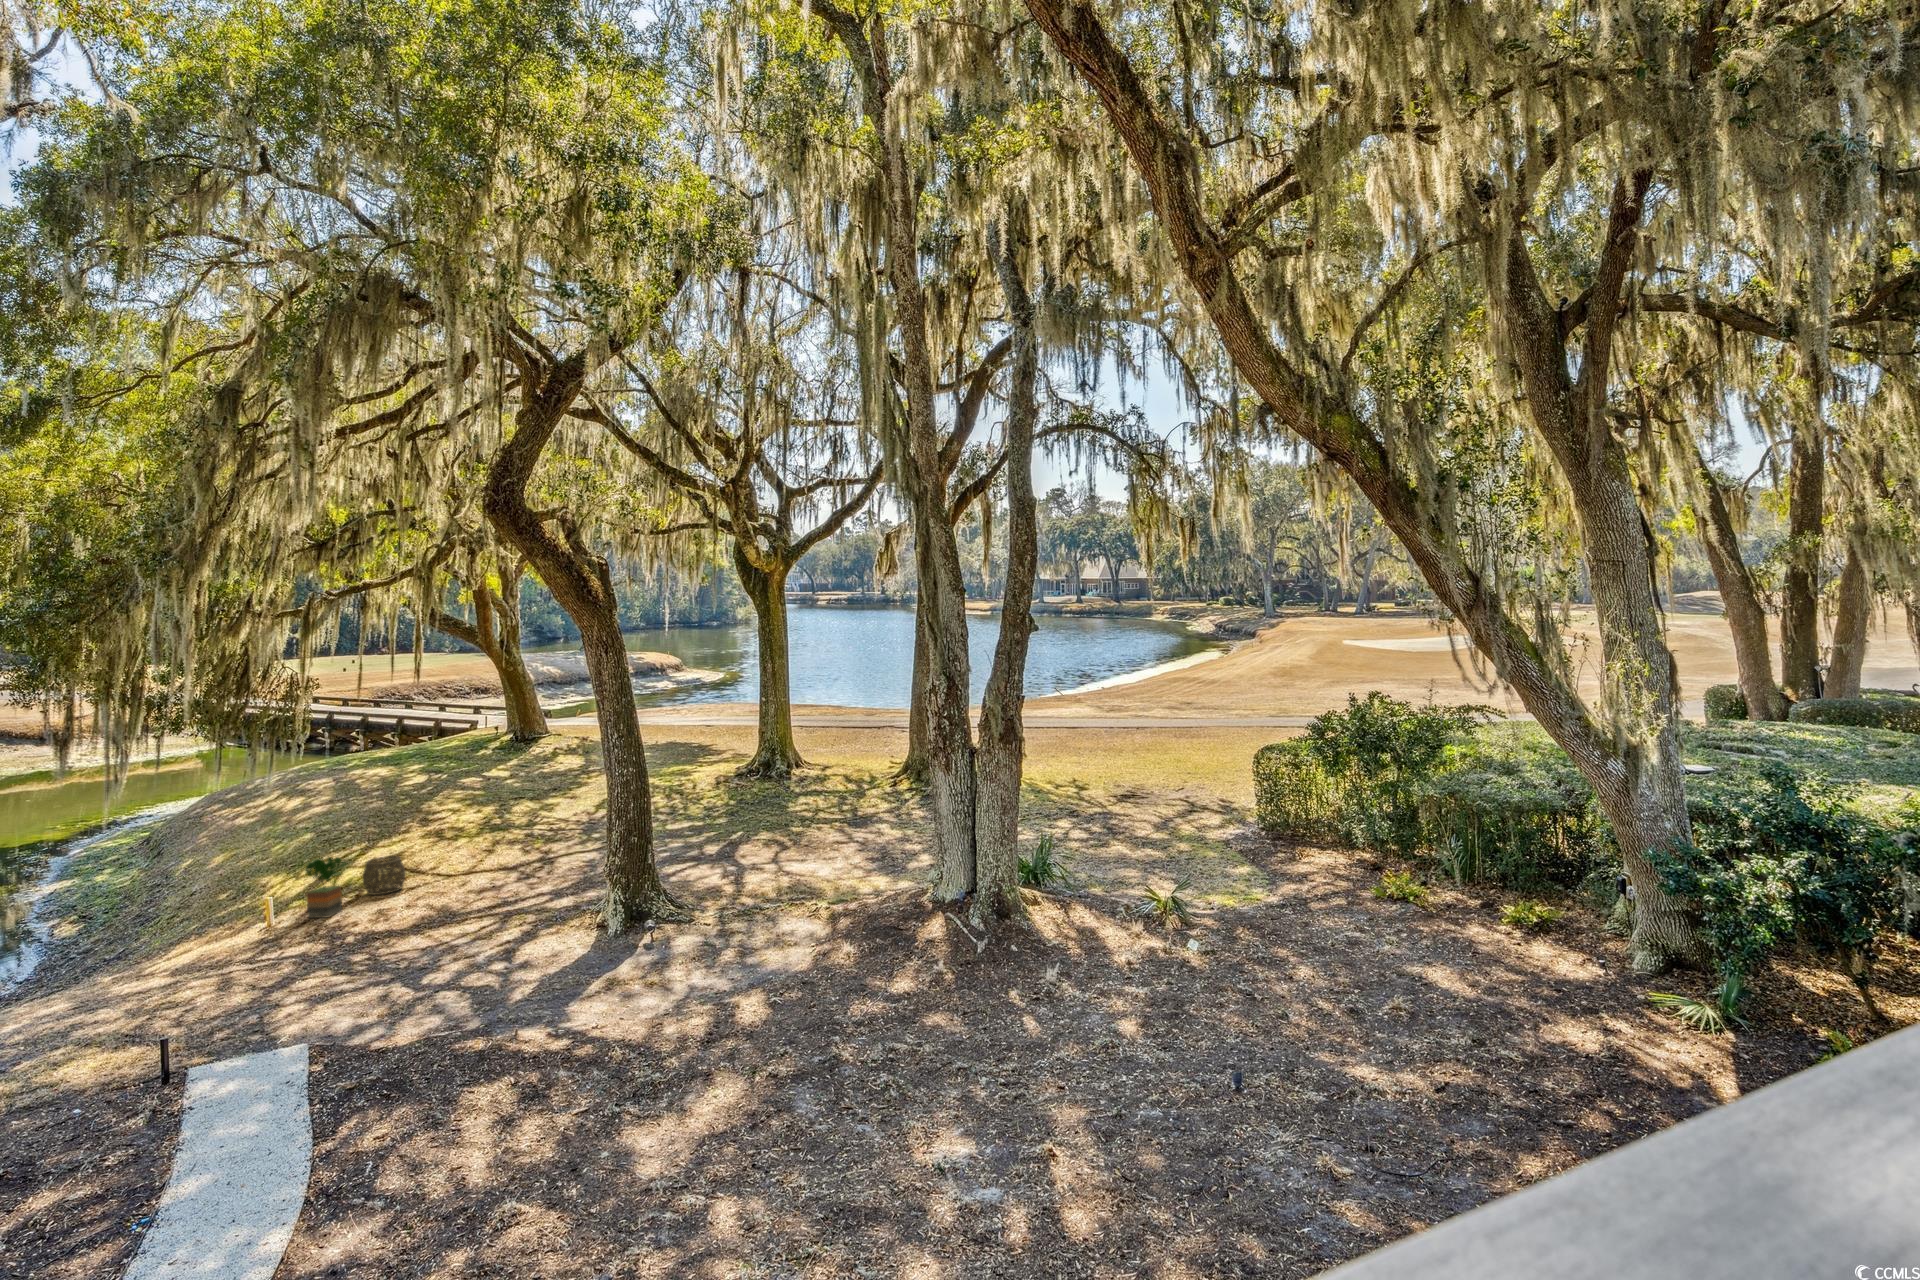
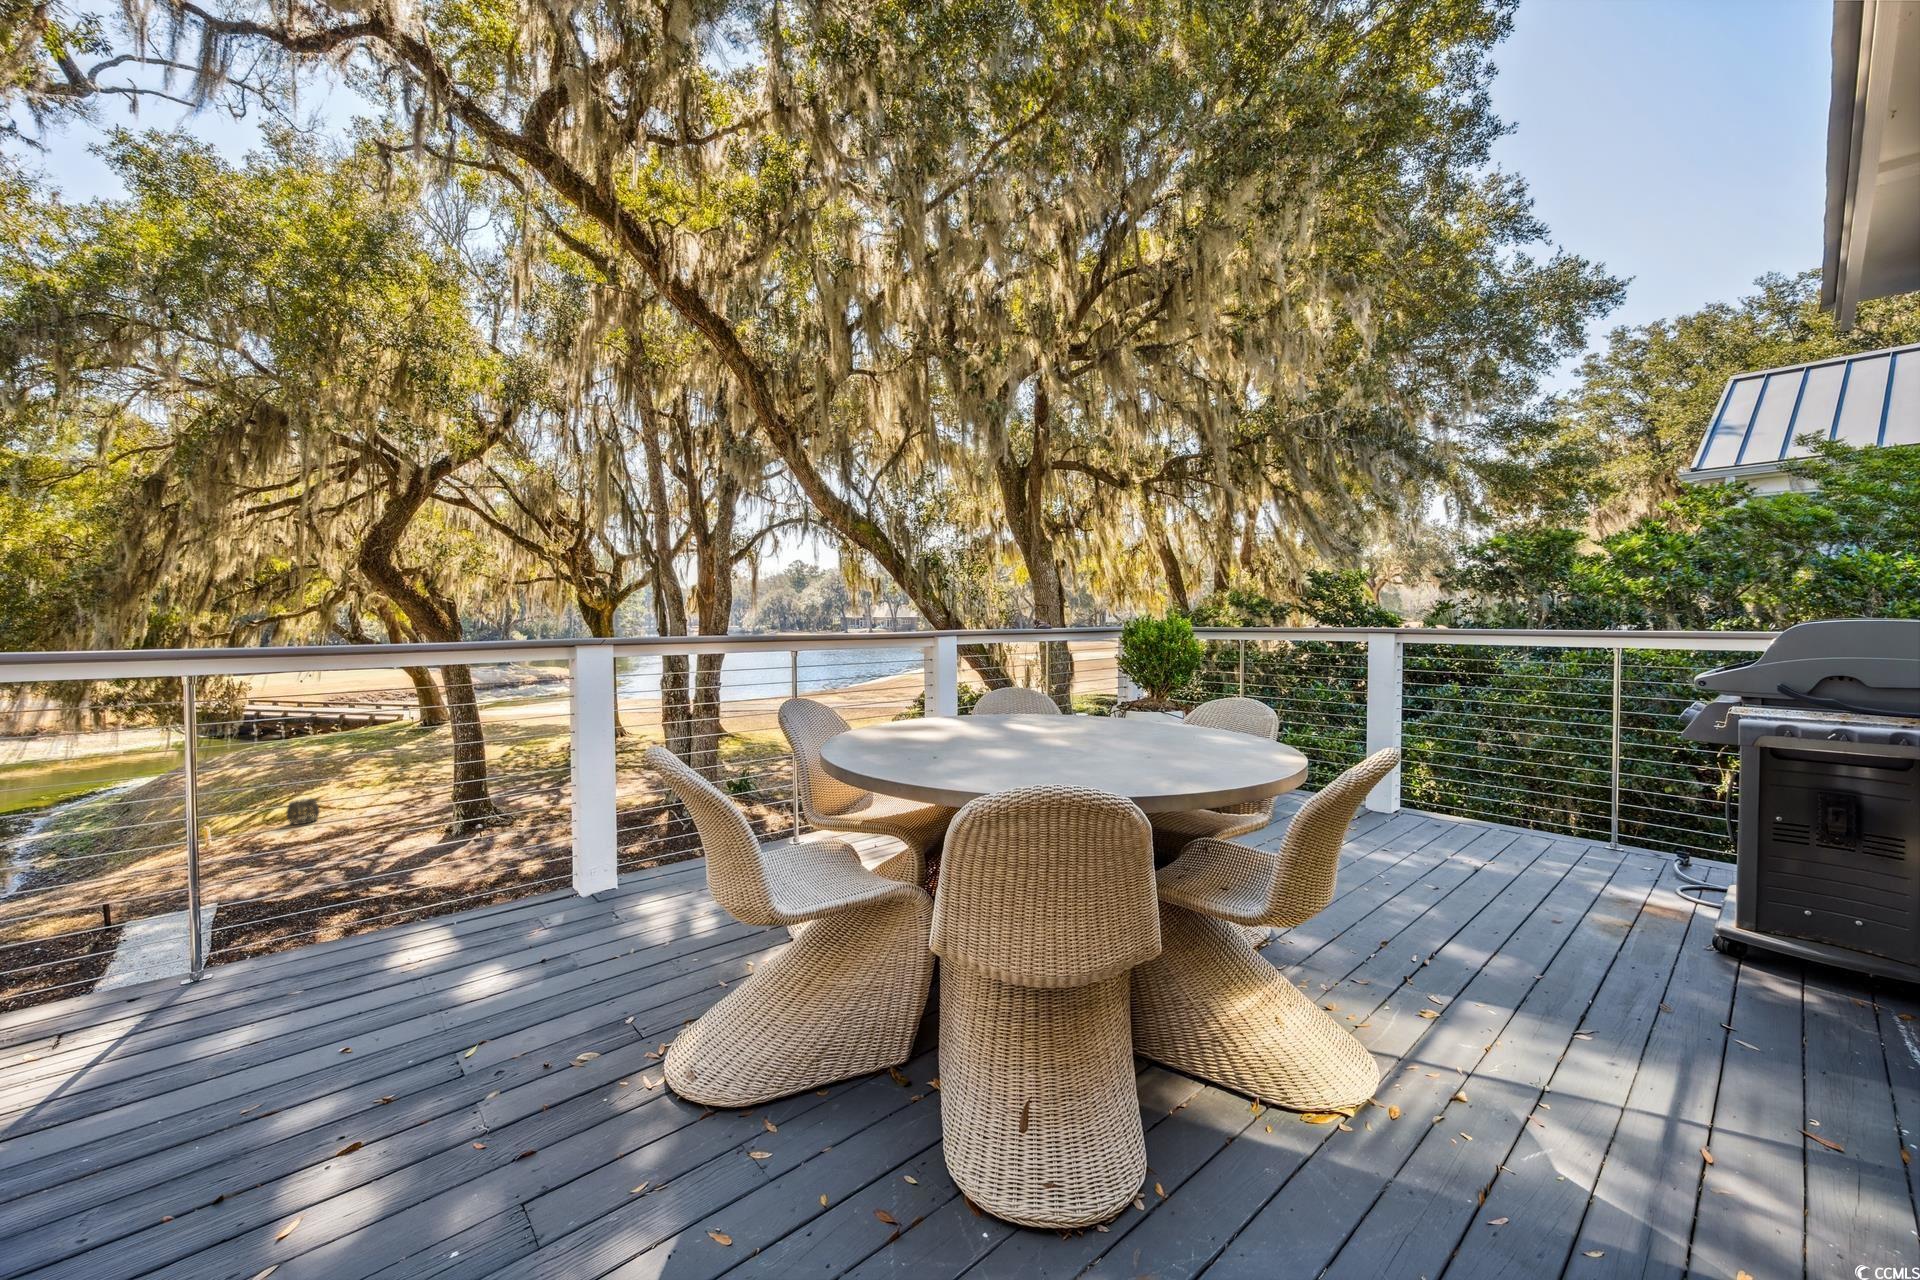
potted tree: present [305,857,346,918] -> none [239,798,274,839]

